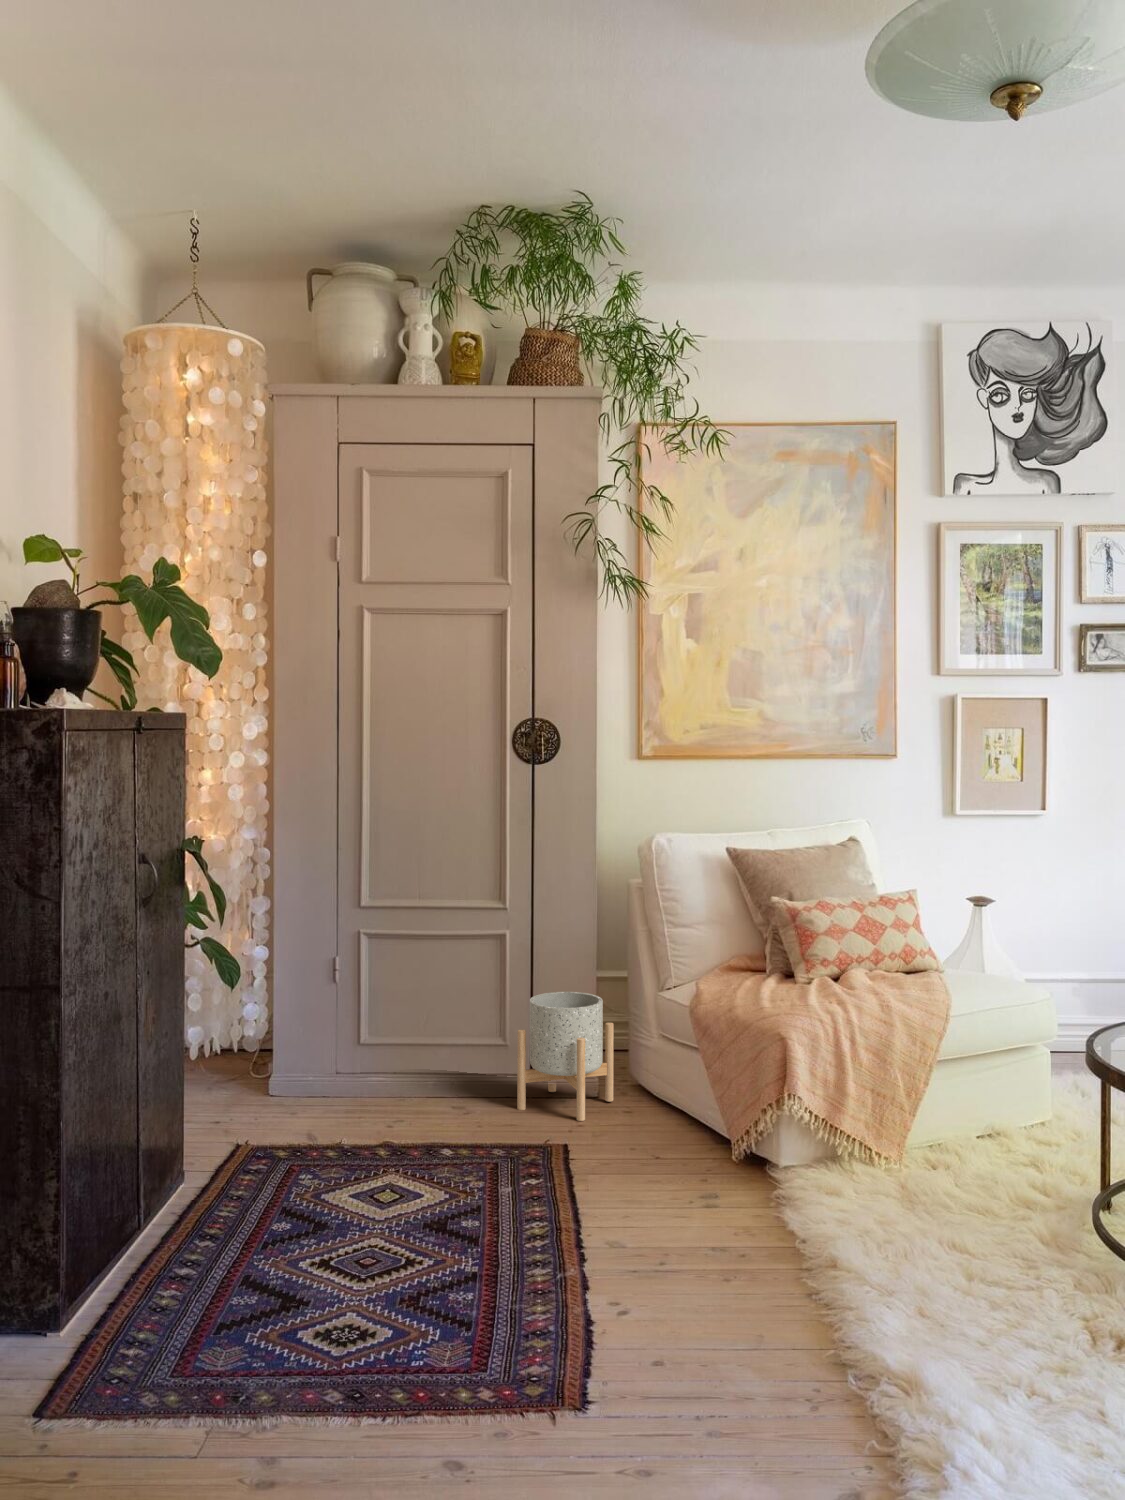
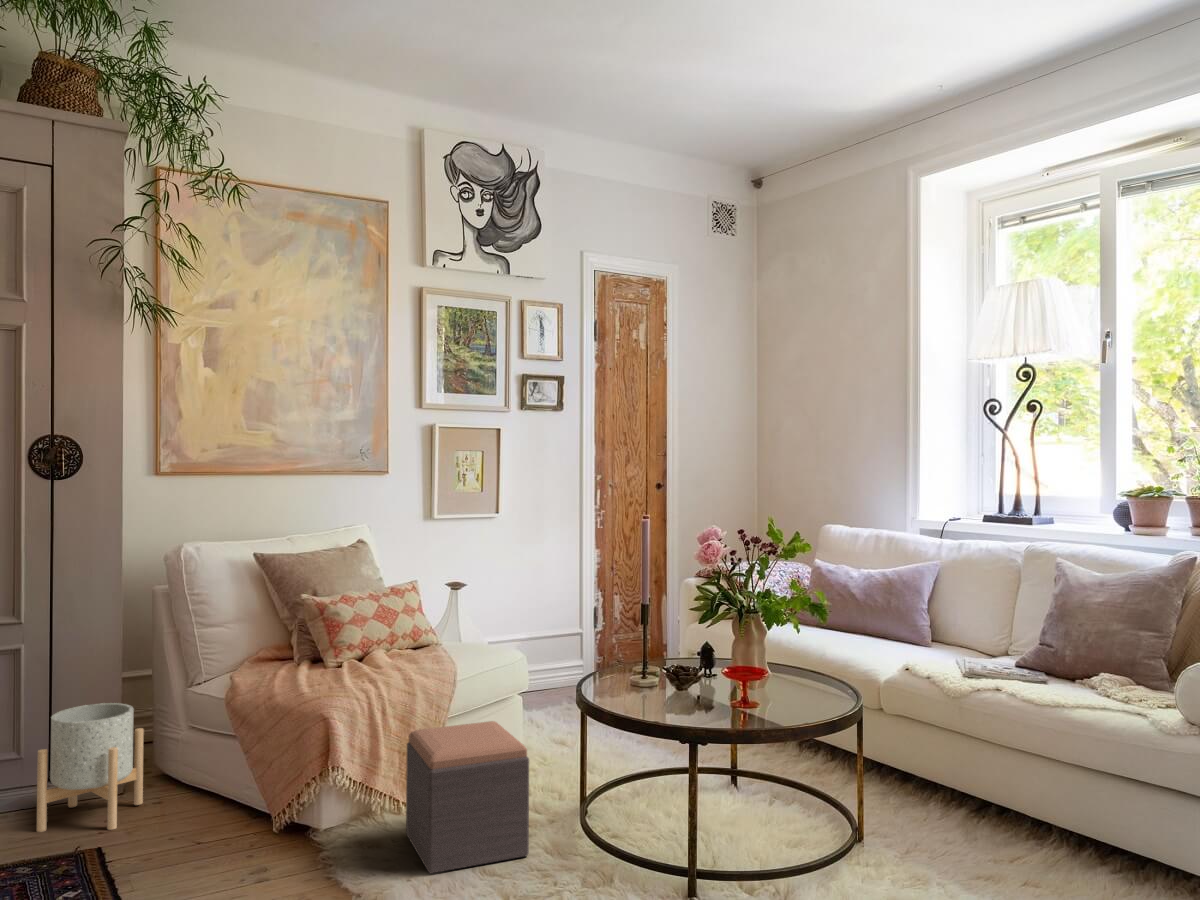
footstool: none [872,1069,1020,1250] -> present [406,721,529,874]

